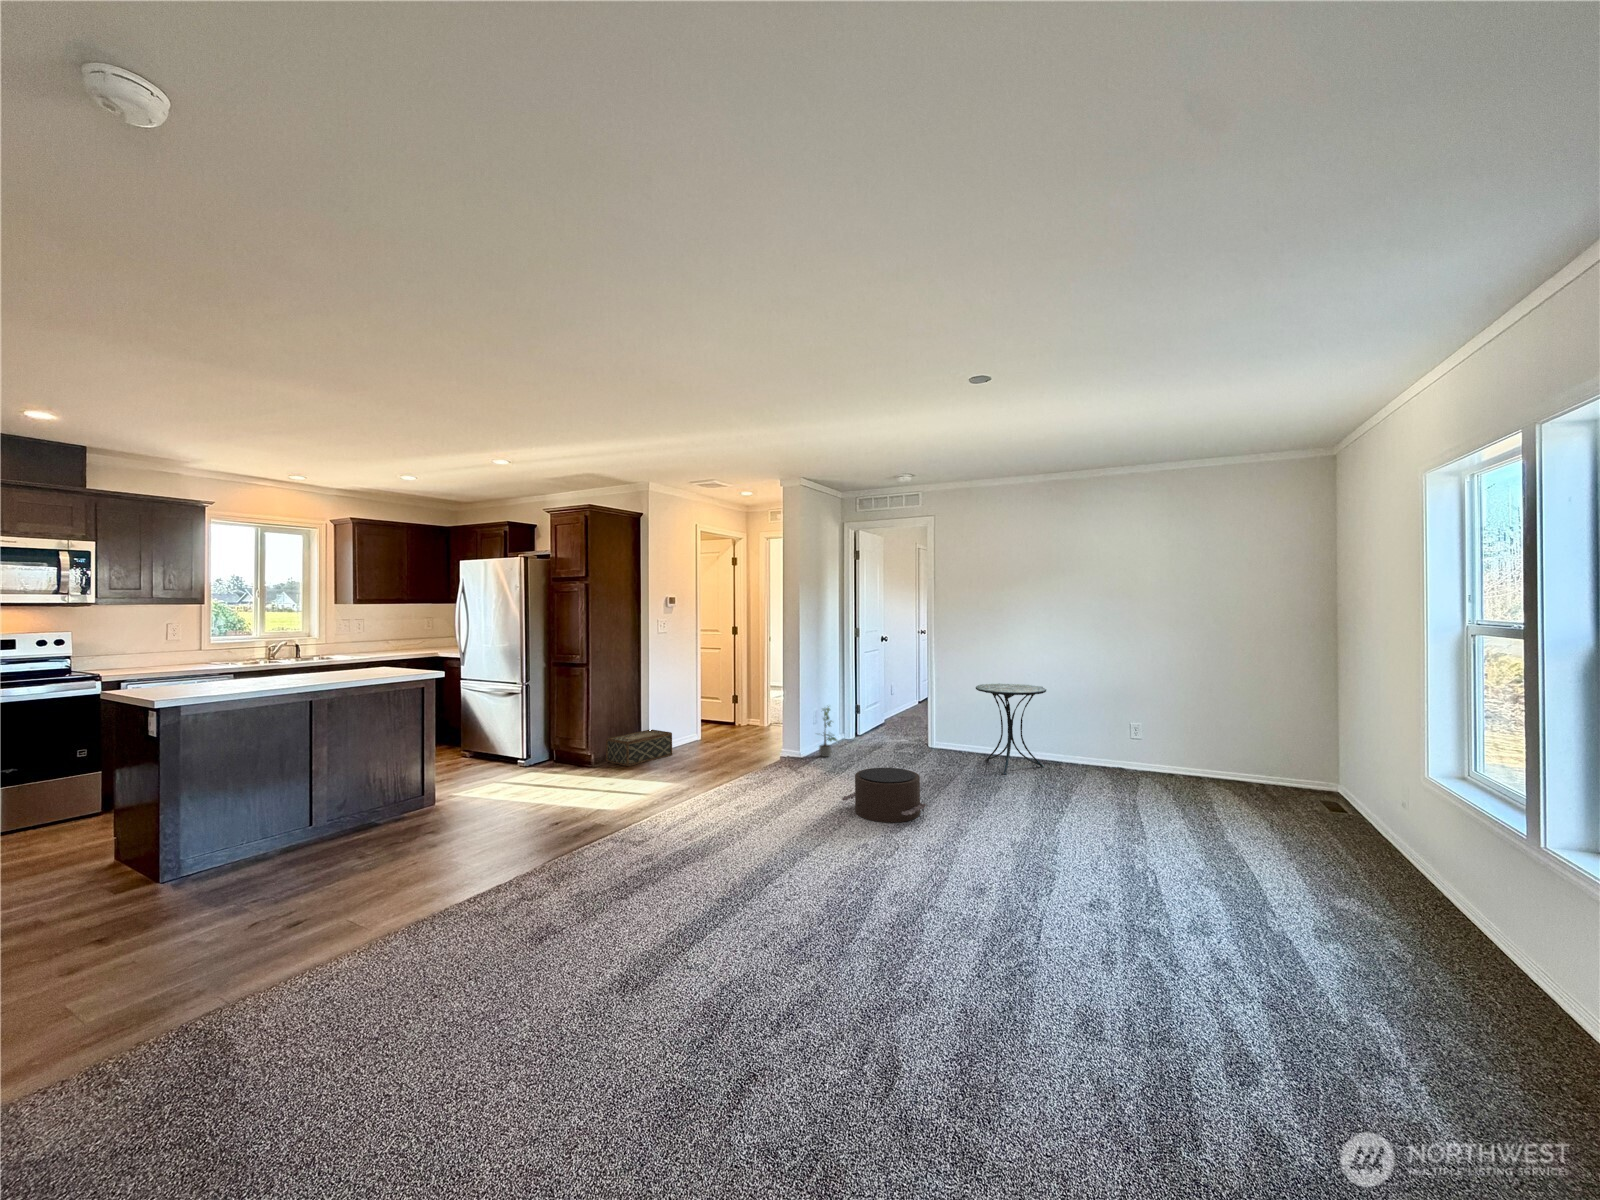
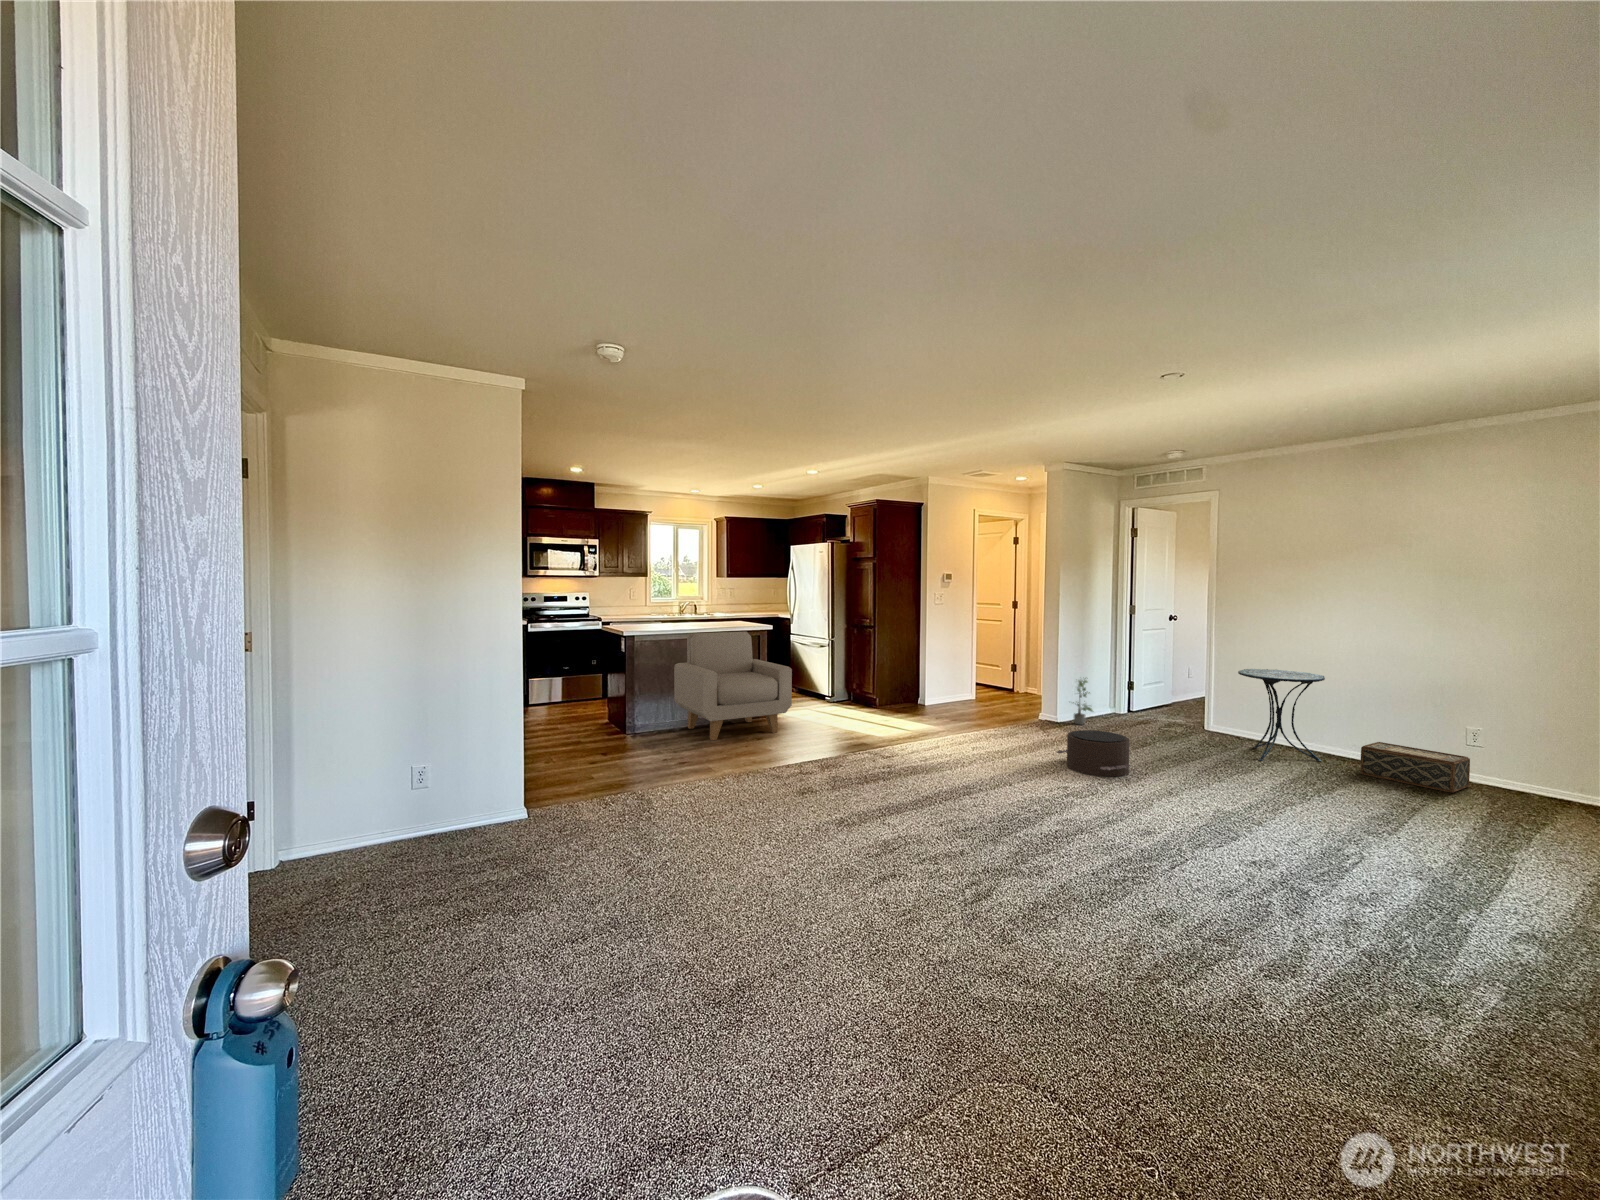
armchair: none [267,682,487,867] -> present [674,632,792,740]
woven basket: present [606,730,672,766] -> present [1360,742,1470,793]

